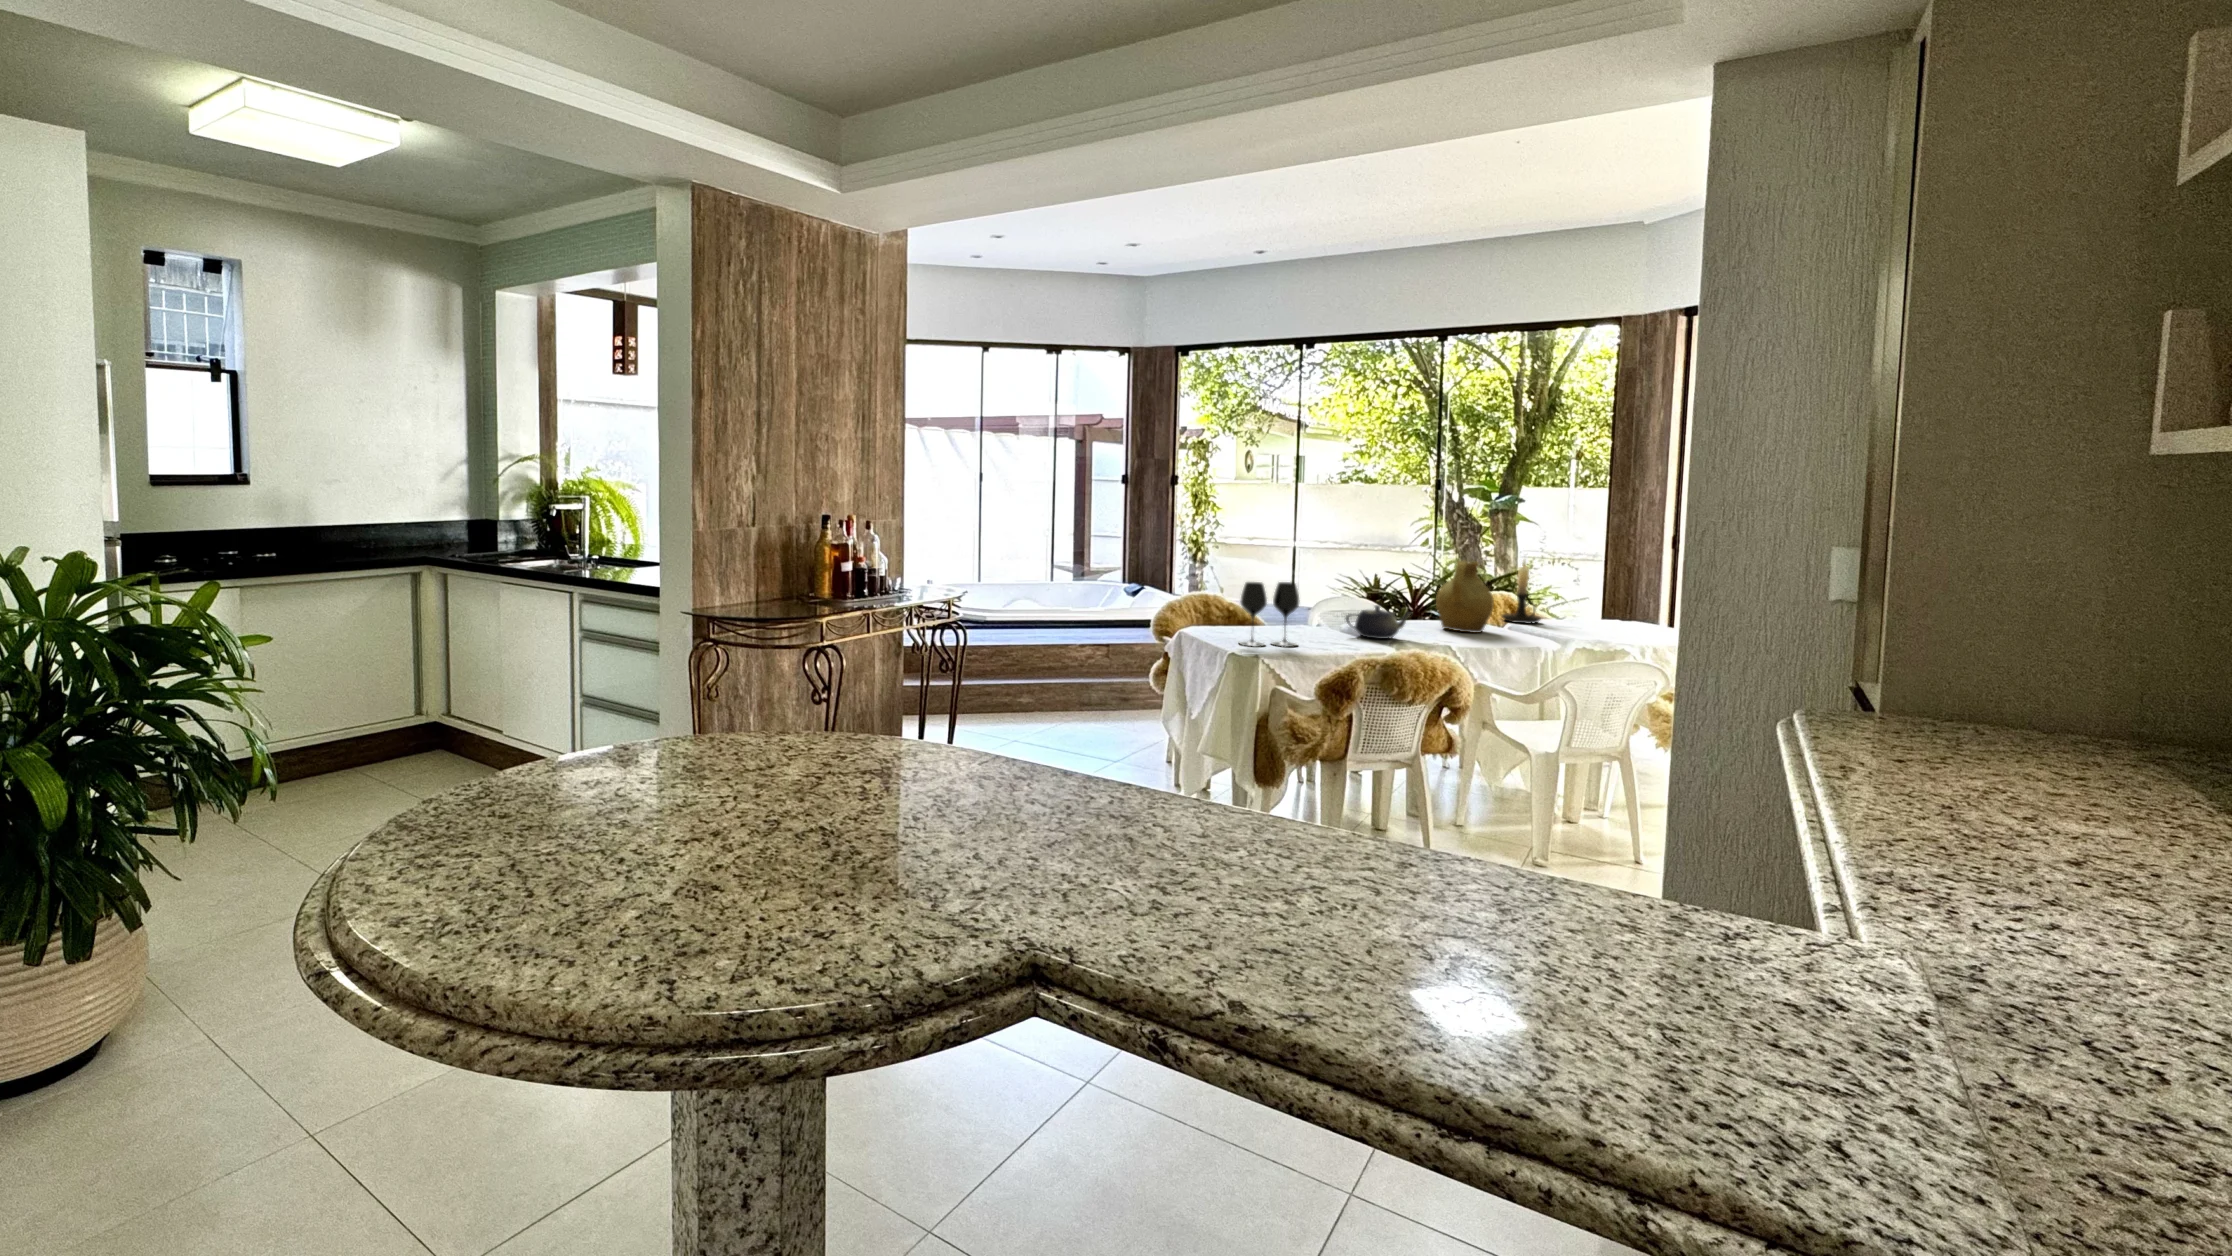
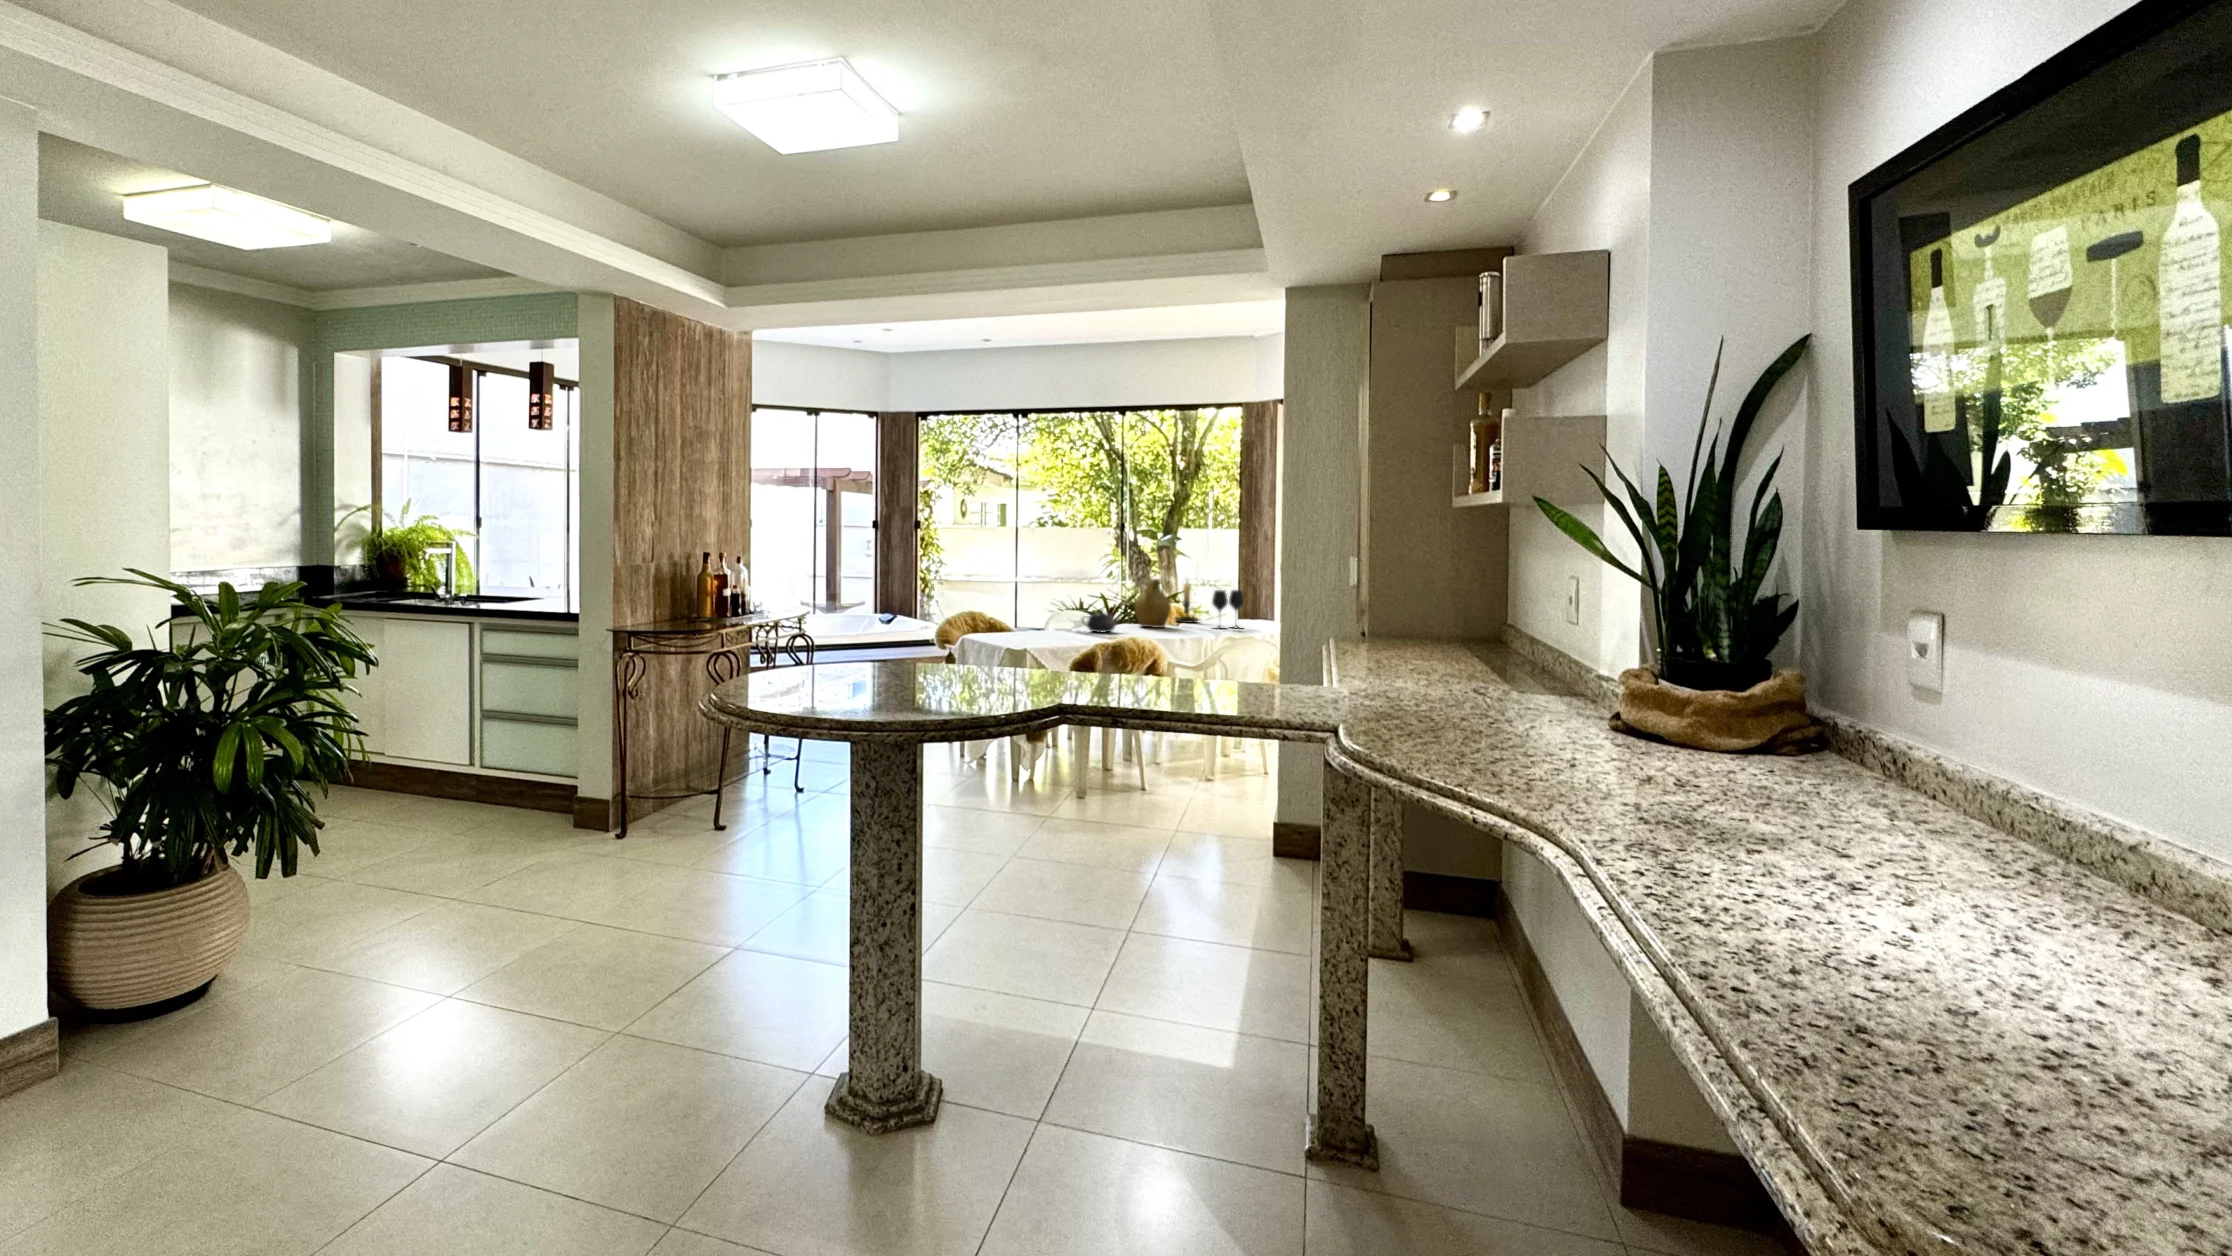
wine glass: present [1240,582,1300,647] -> present [1212,590,1244,629]

